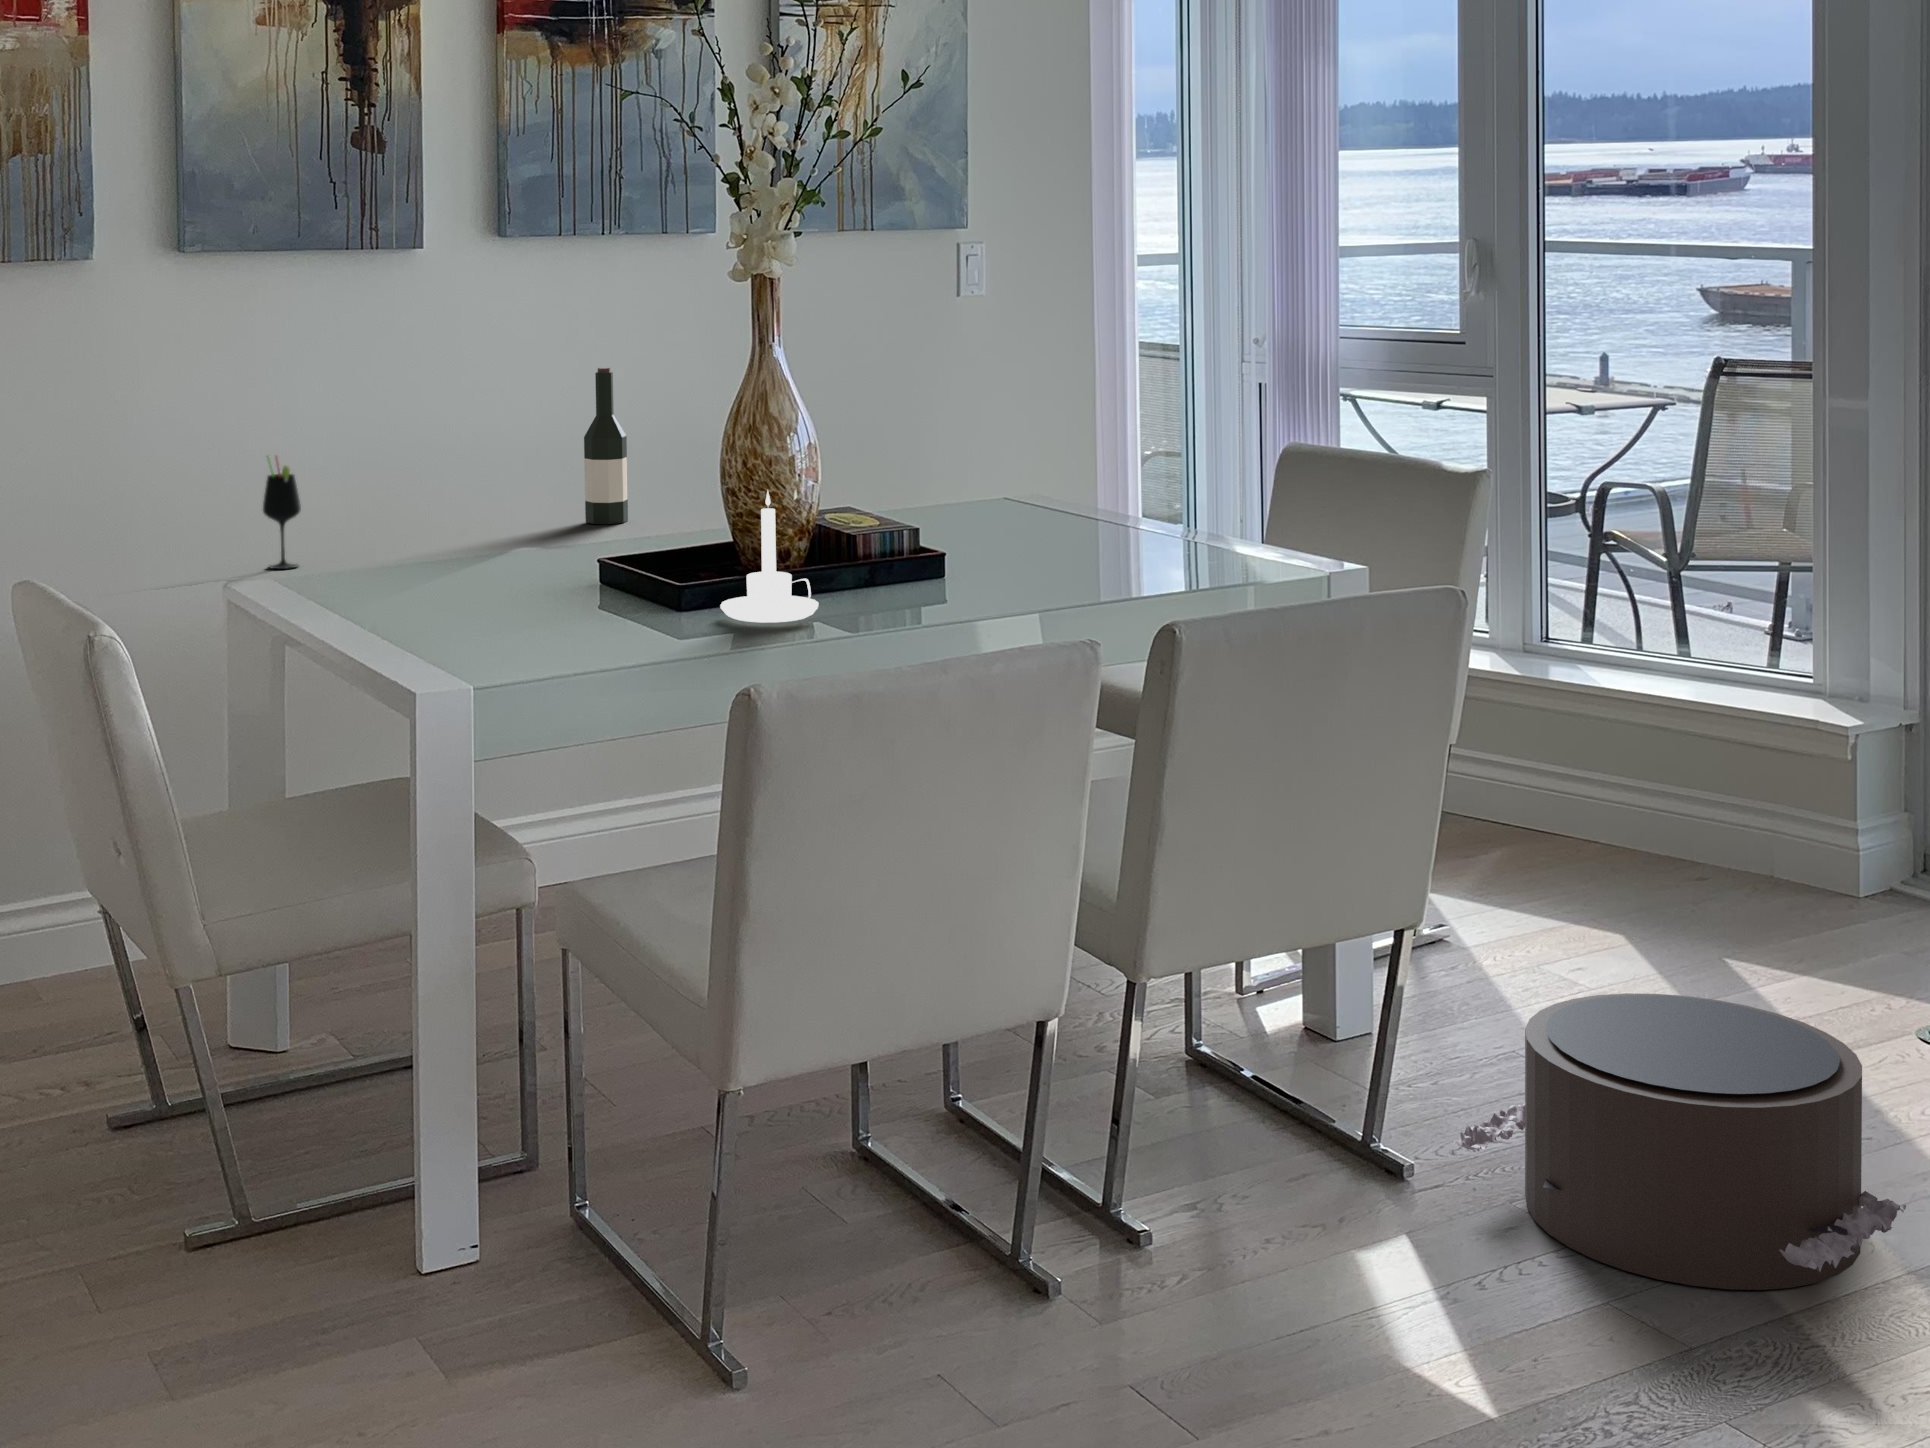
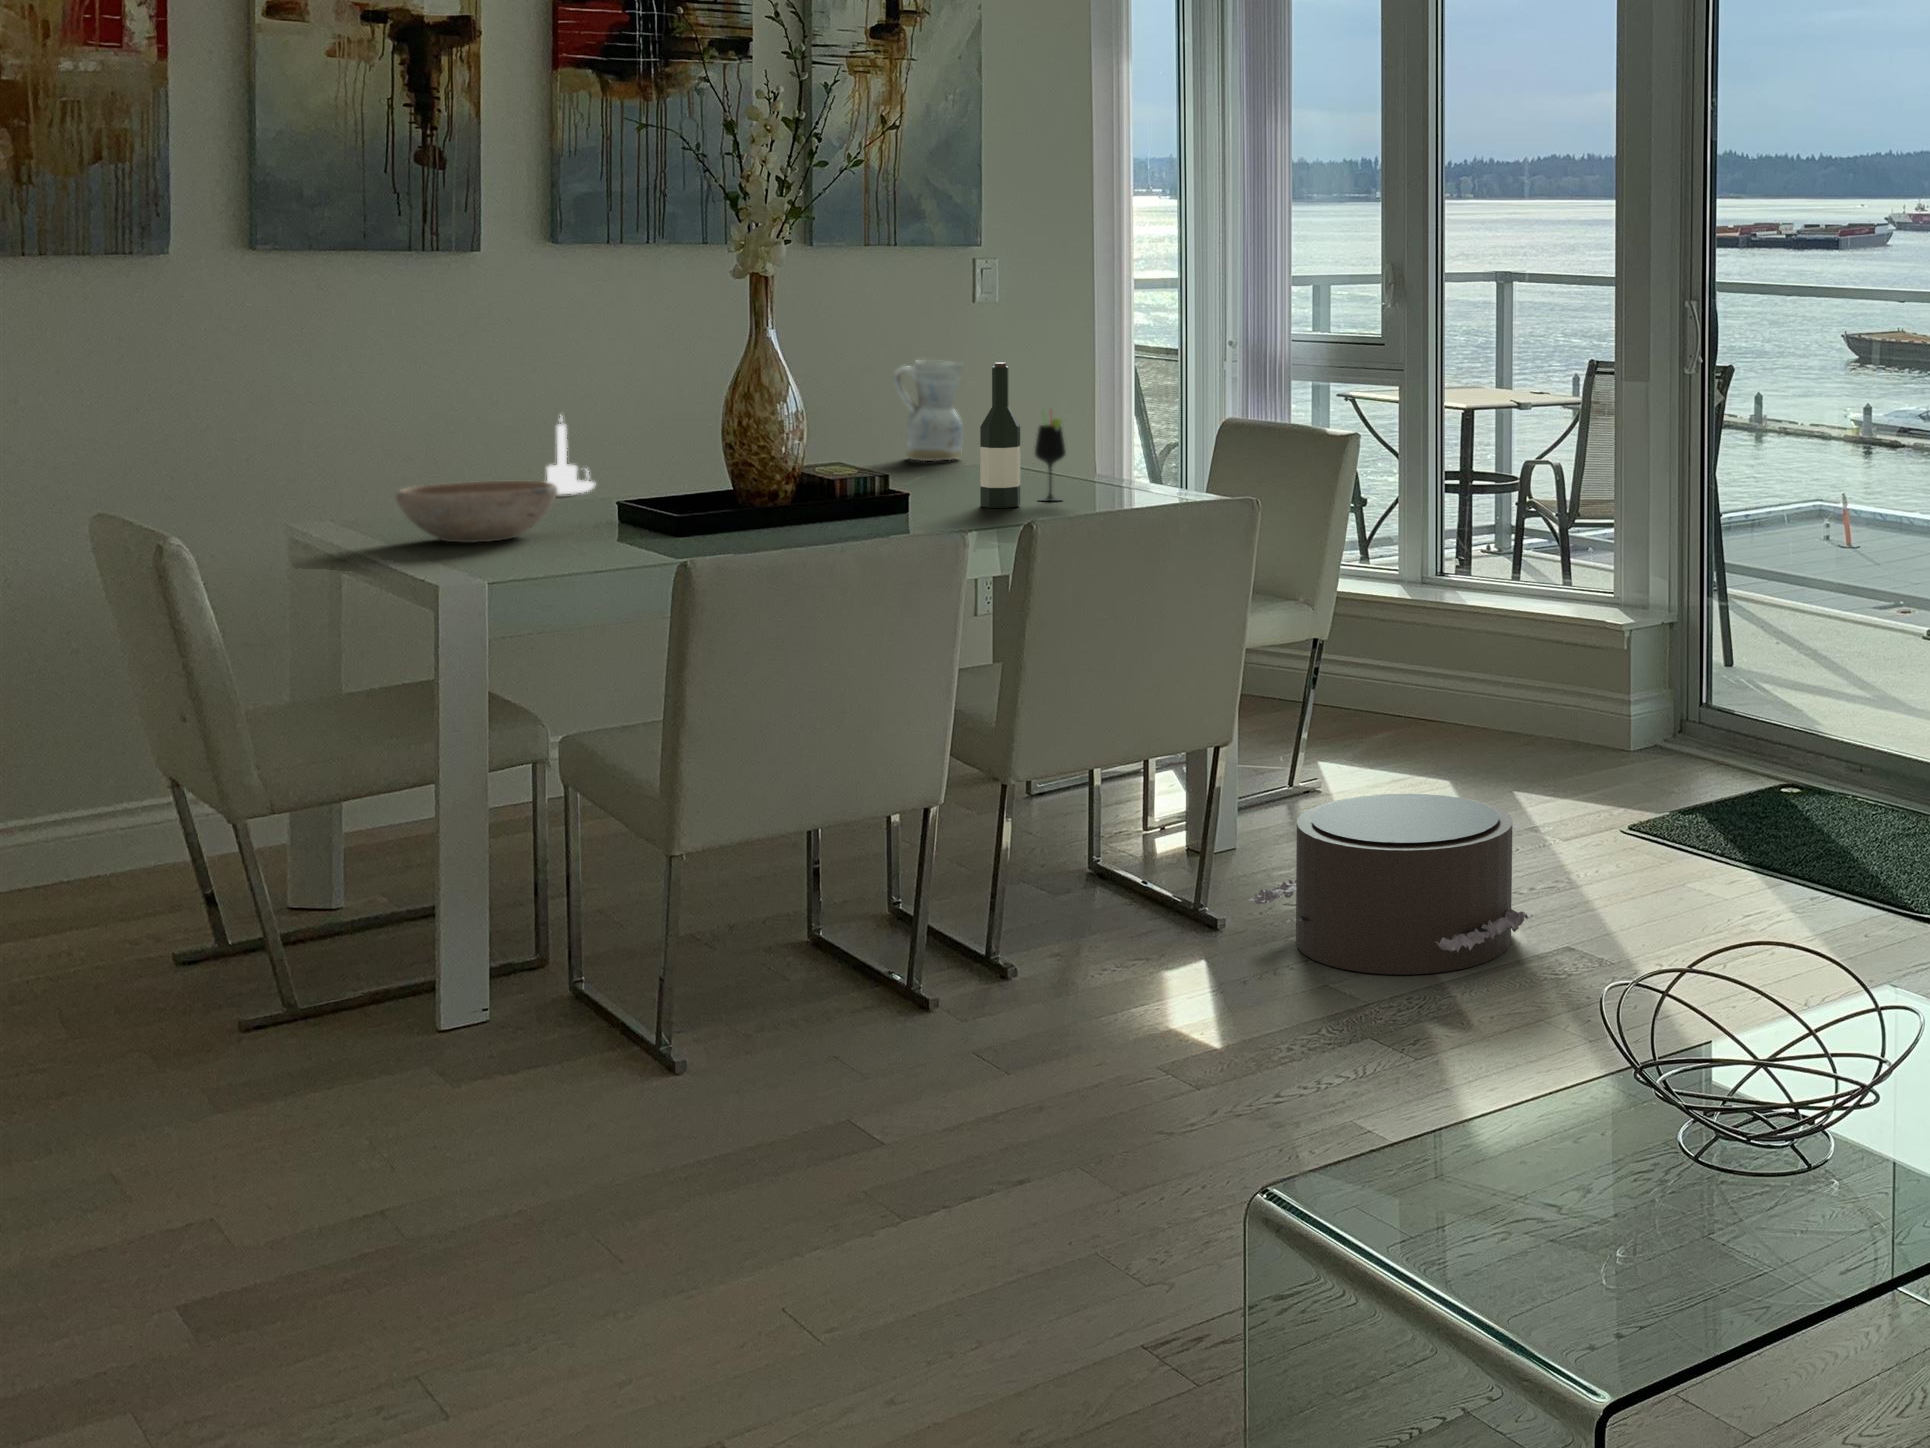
wine bottle: present [584,368,628,524] -> present [980,363,1020,508]
ceramic pitcher: none [878,371,962,494] -> present [893,360,963,461]
wine glass: present [263,457,301,569] -> present [1035,417,1066,501]
candle holder: present [720,491,819,623] -> present [546,417,595,494]
bowl: none [344,537,531,618] -> present [396,481,558,542]

